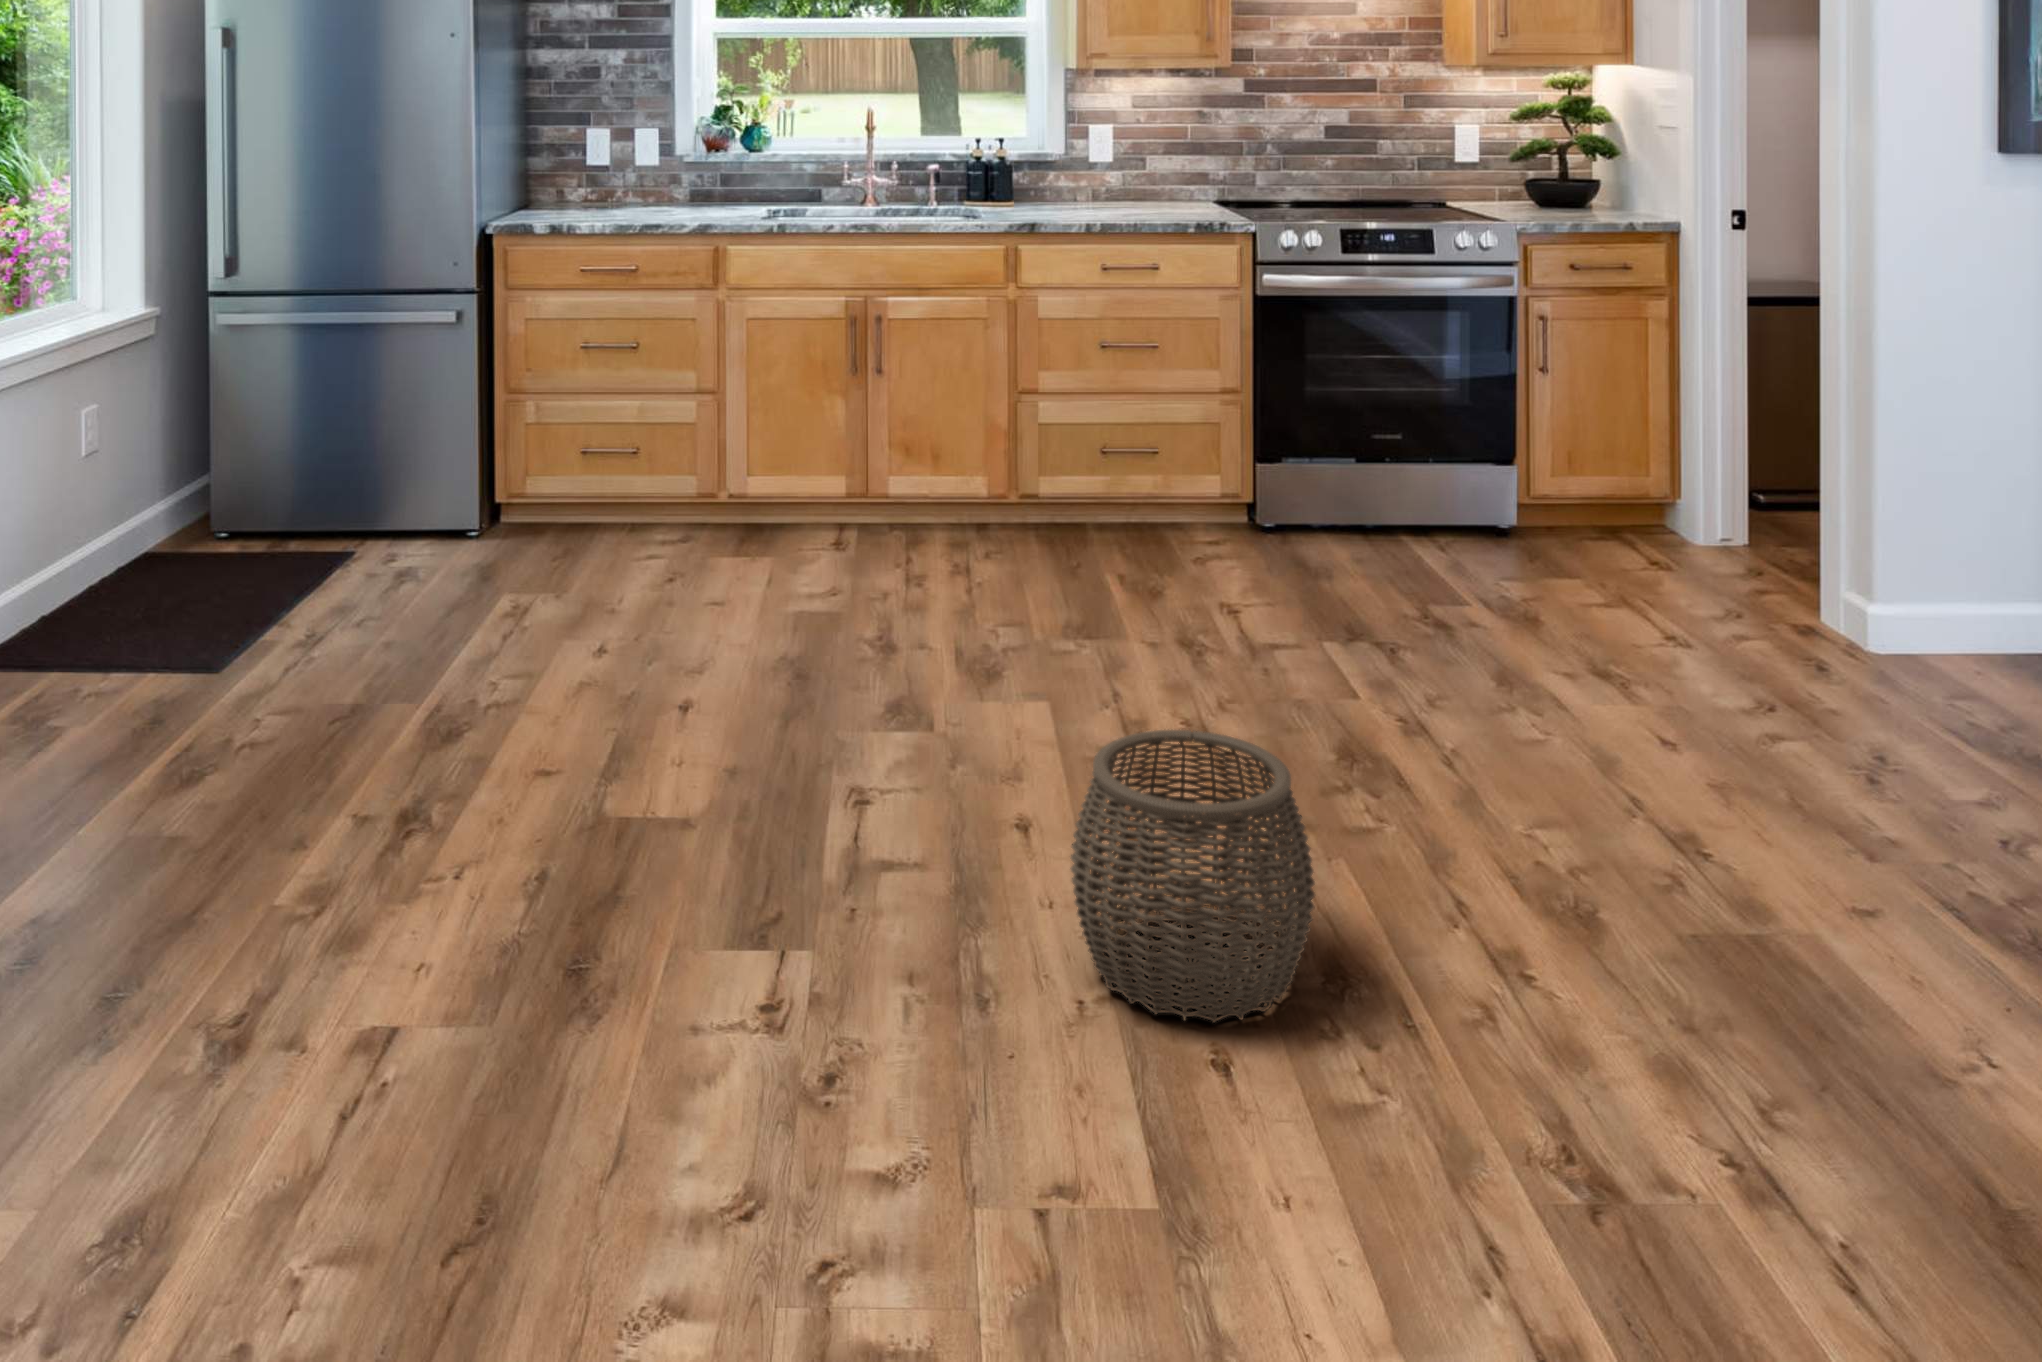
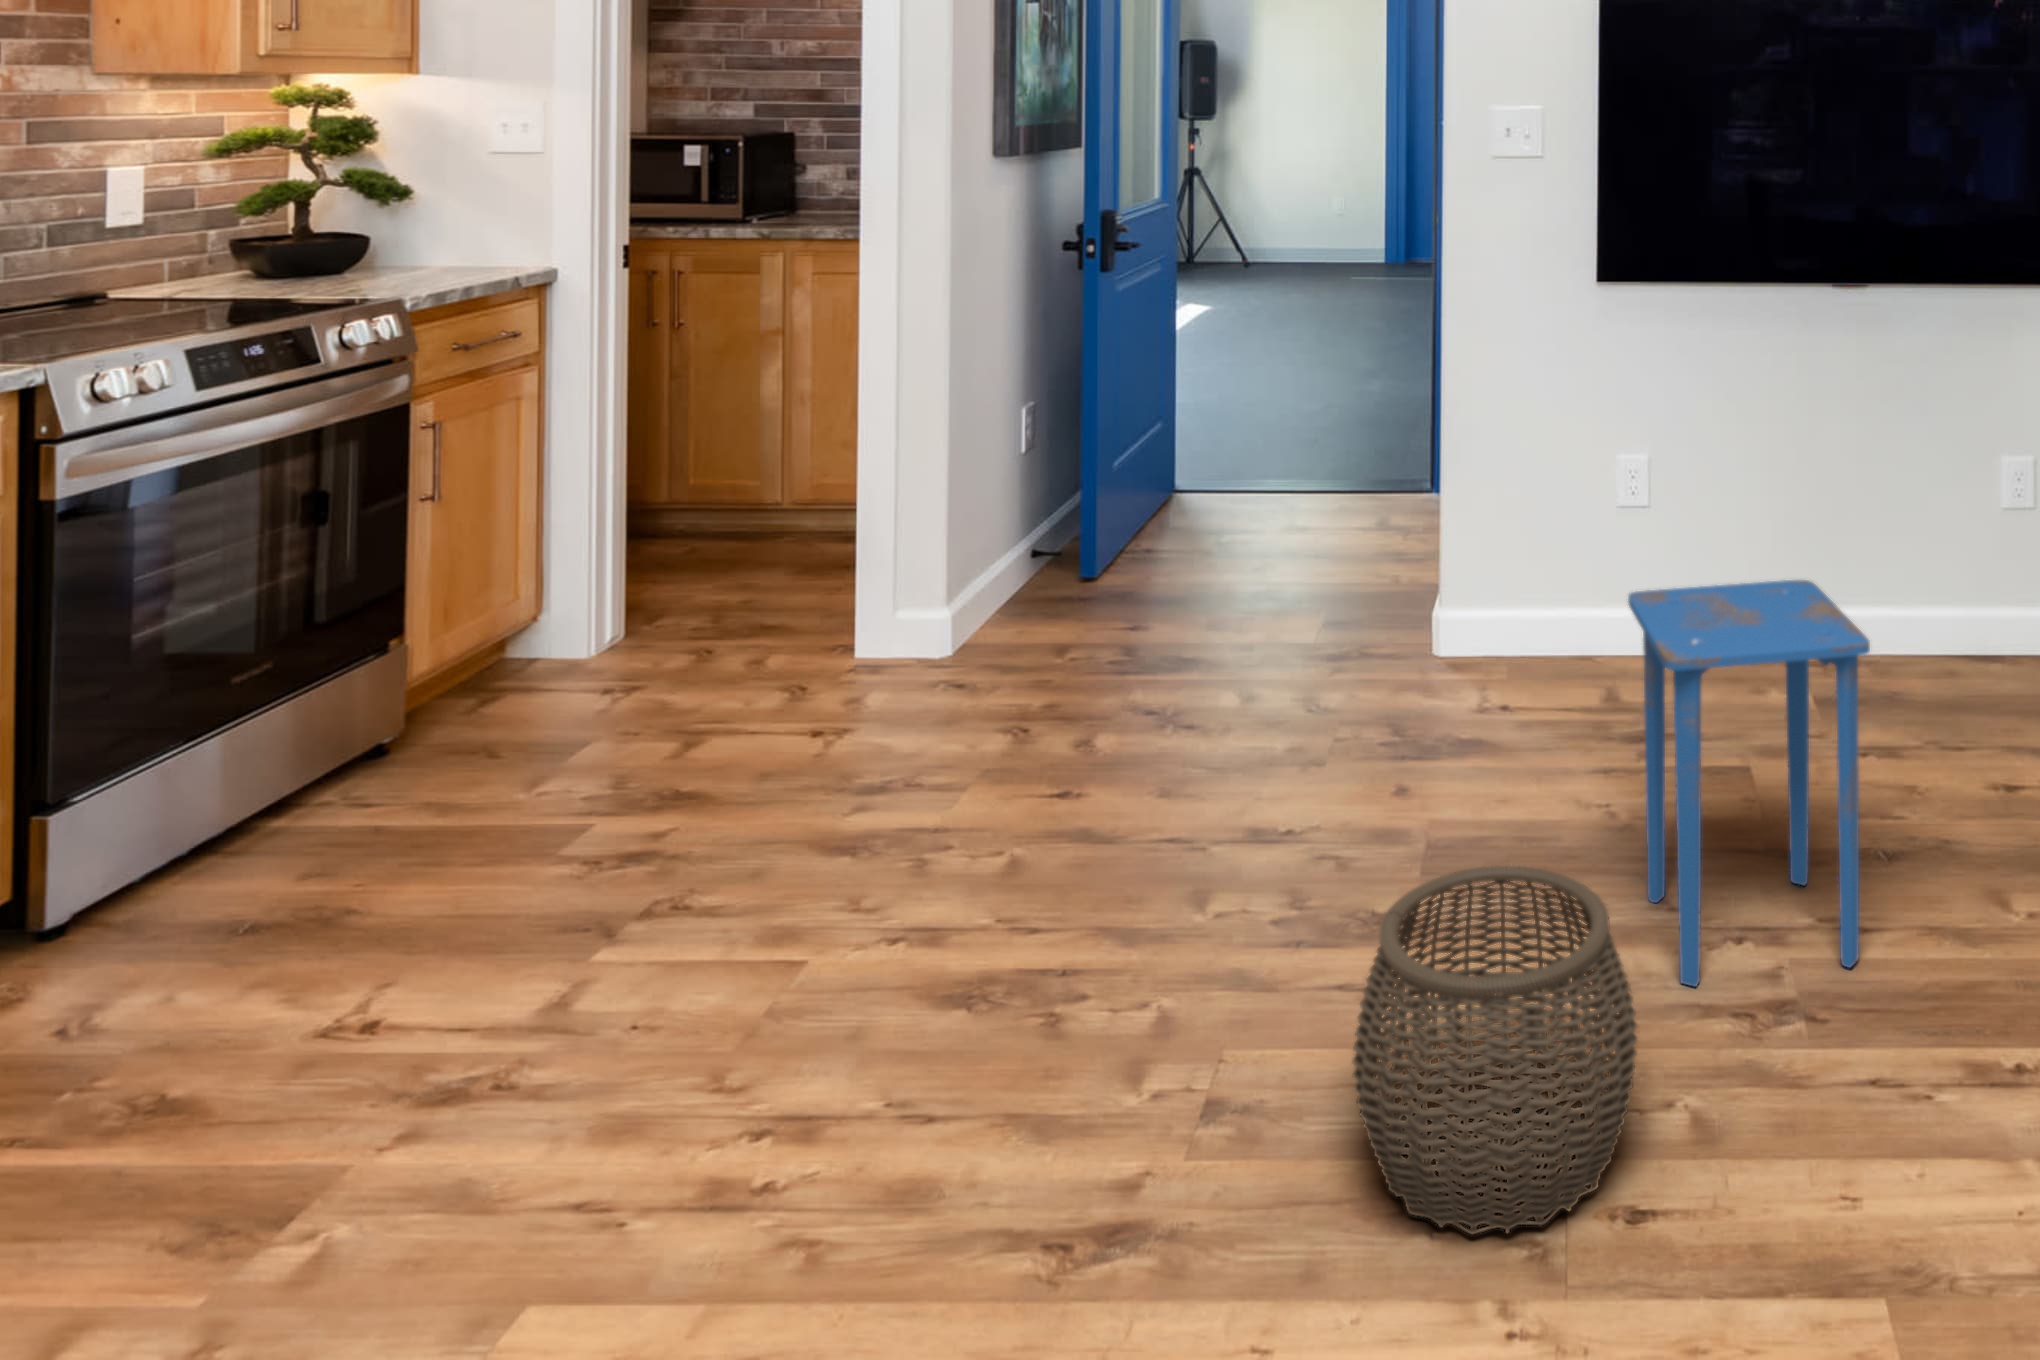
side table: none [1484,684,1869,1230] -> present [1628,580,1870,986]

